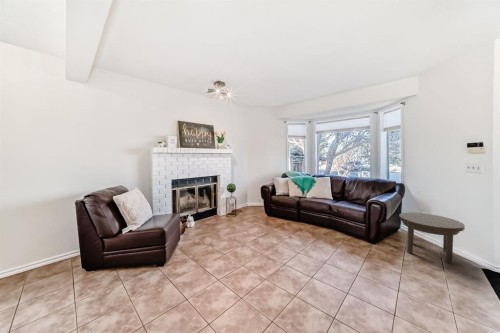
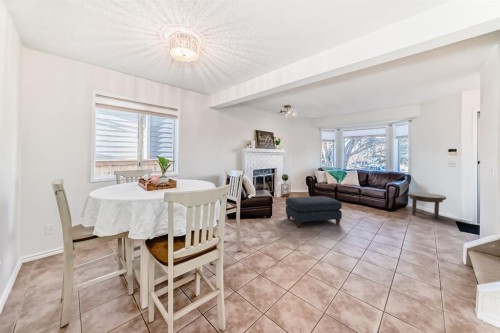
ottoman: none [180,227,276,301] -> present [286,196,342,228]

